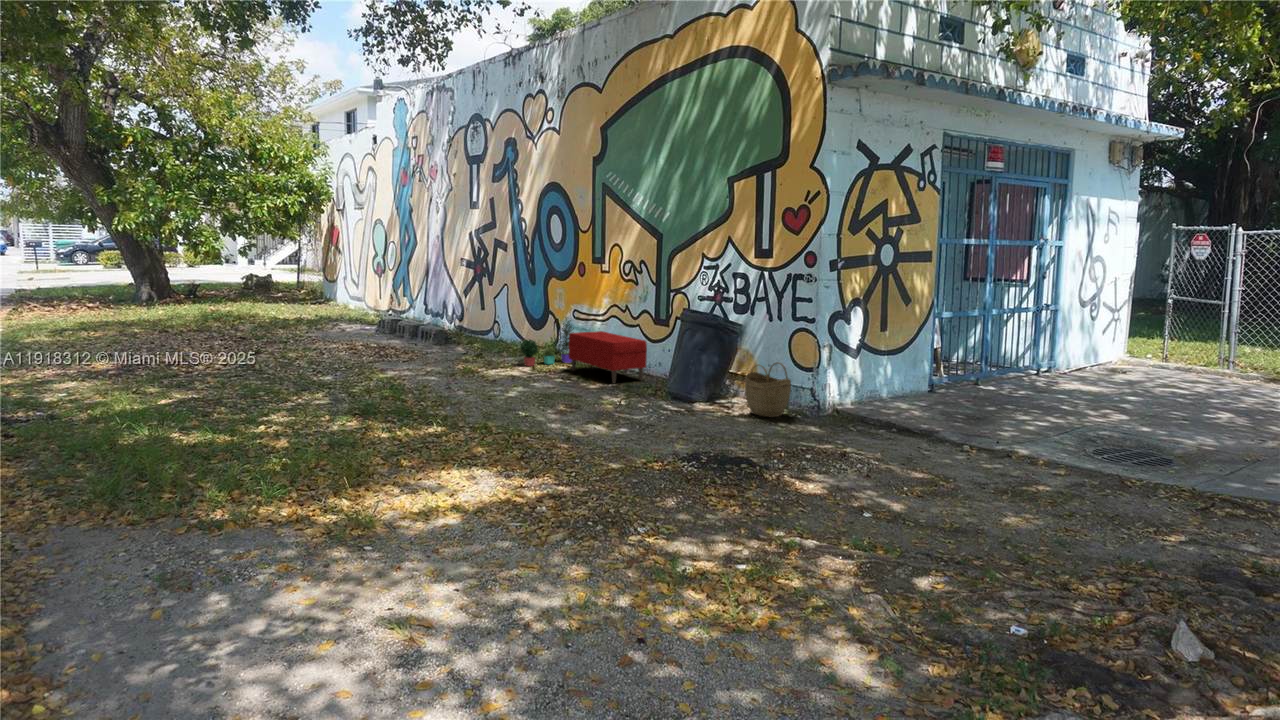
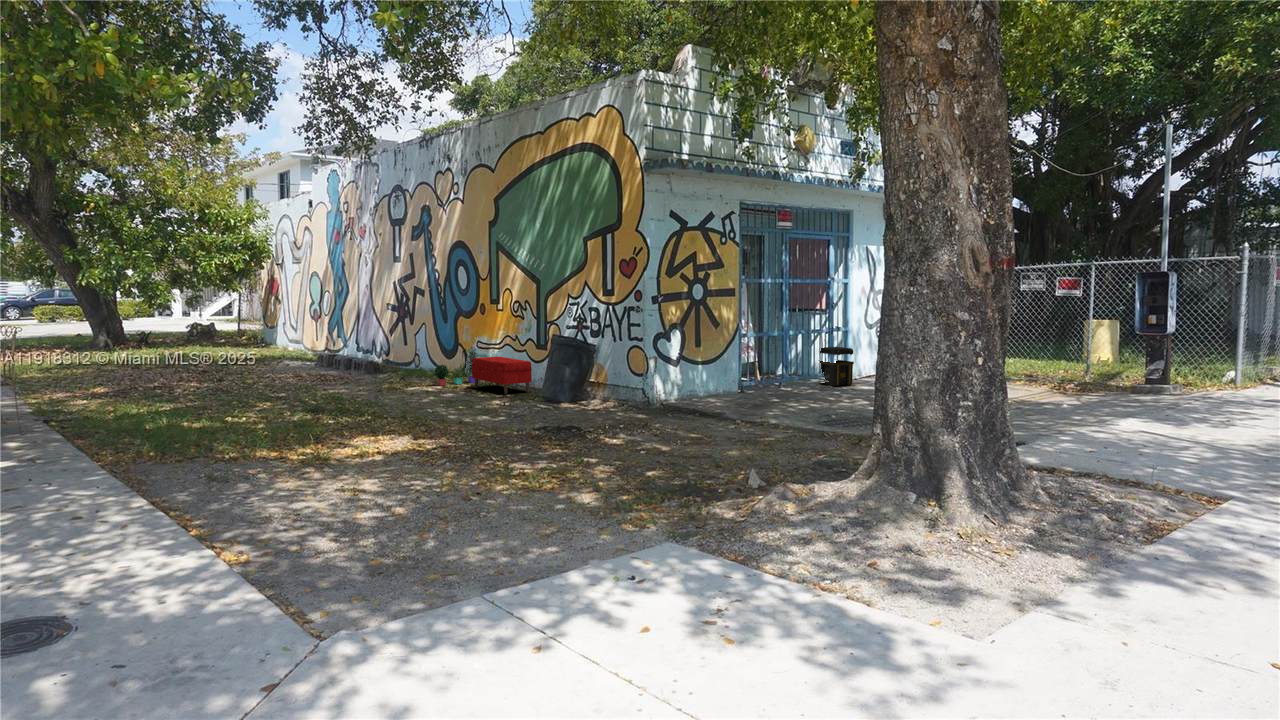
toolbox: none [1016,330,1069,383] -> present [819,347,854,387]
woven basket: present [745,362,791,417] -> none [596,371,629,410]

